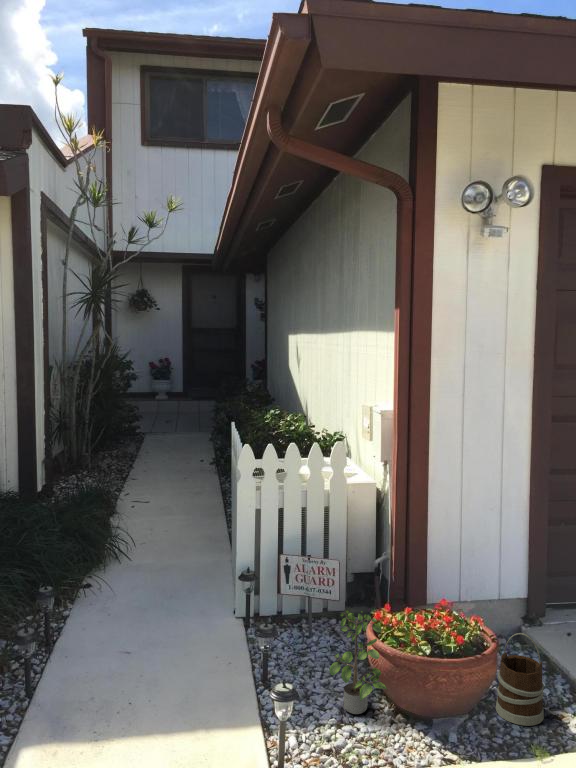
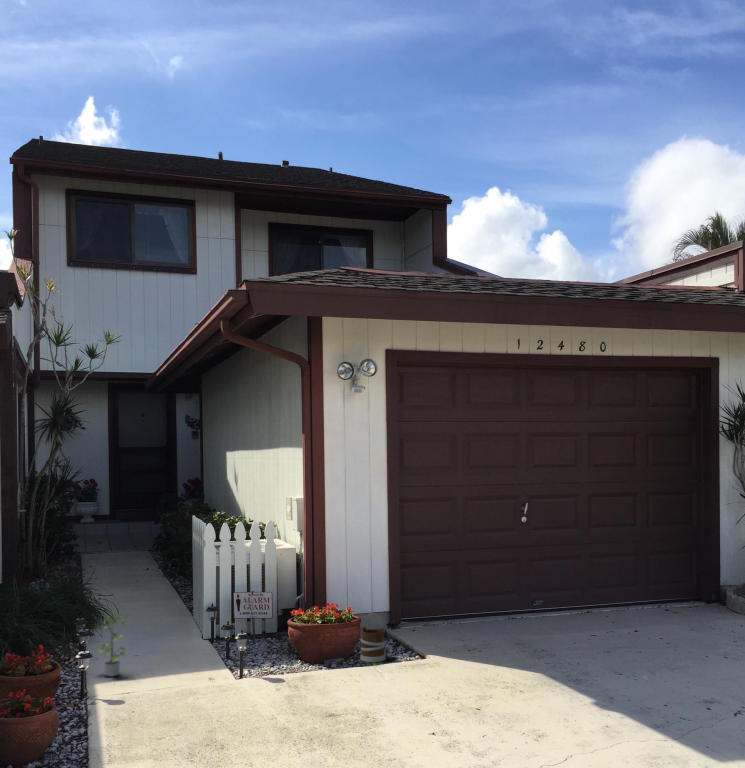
potted plant: present [329,611,387,714] -> present [96,615,127,677]

